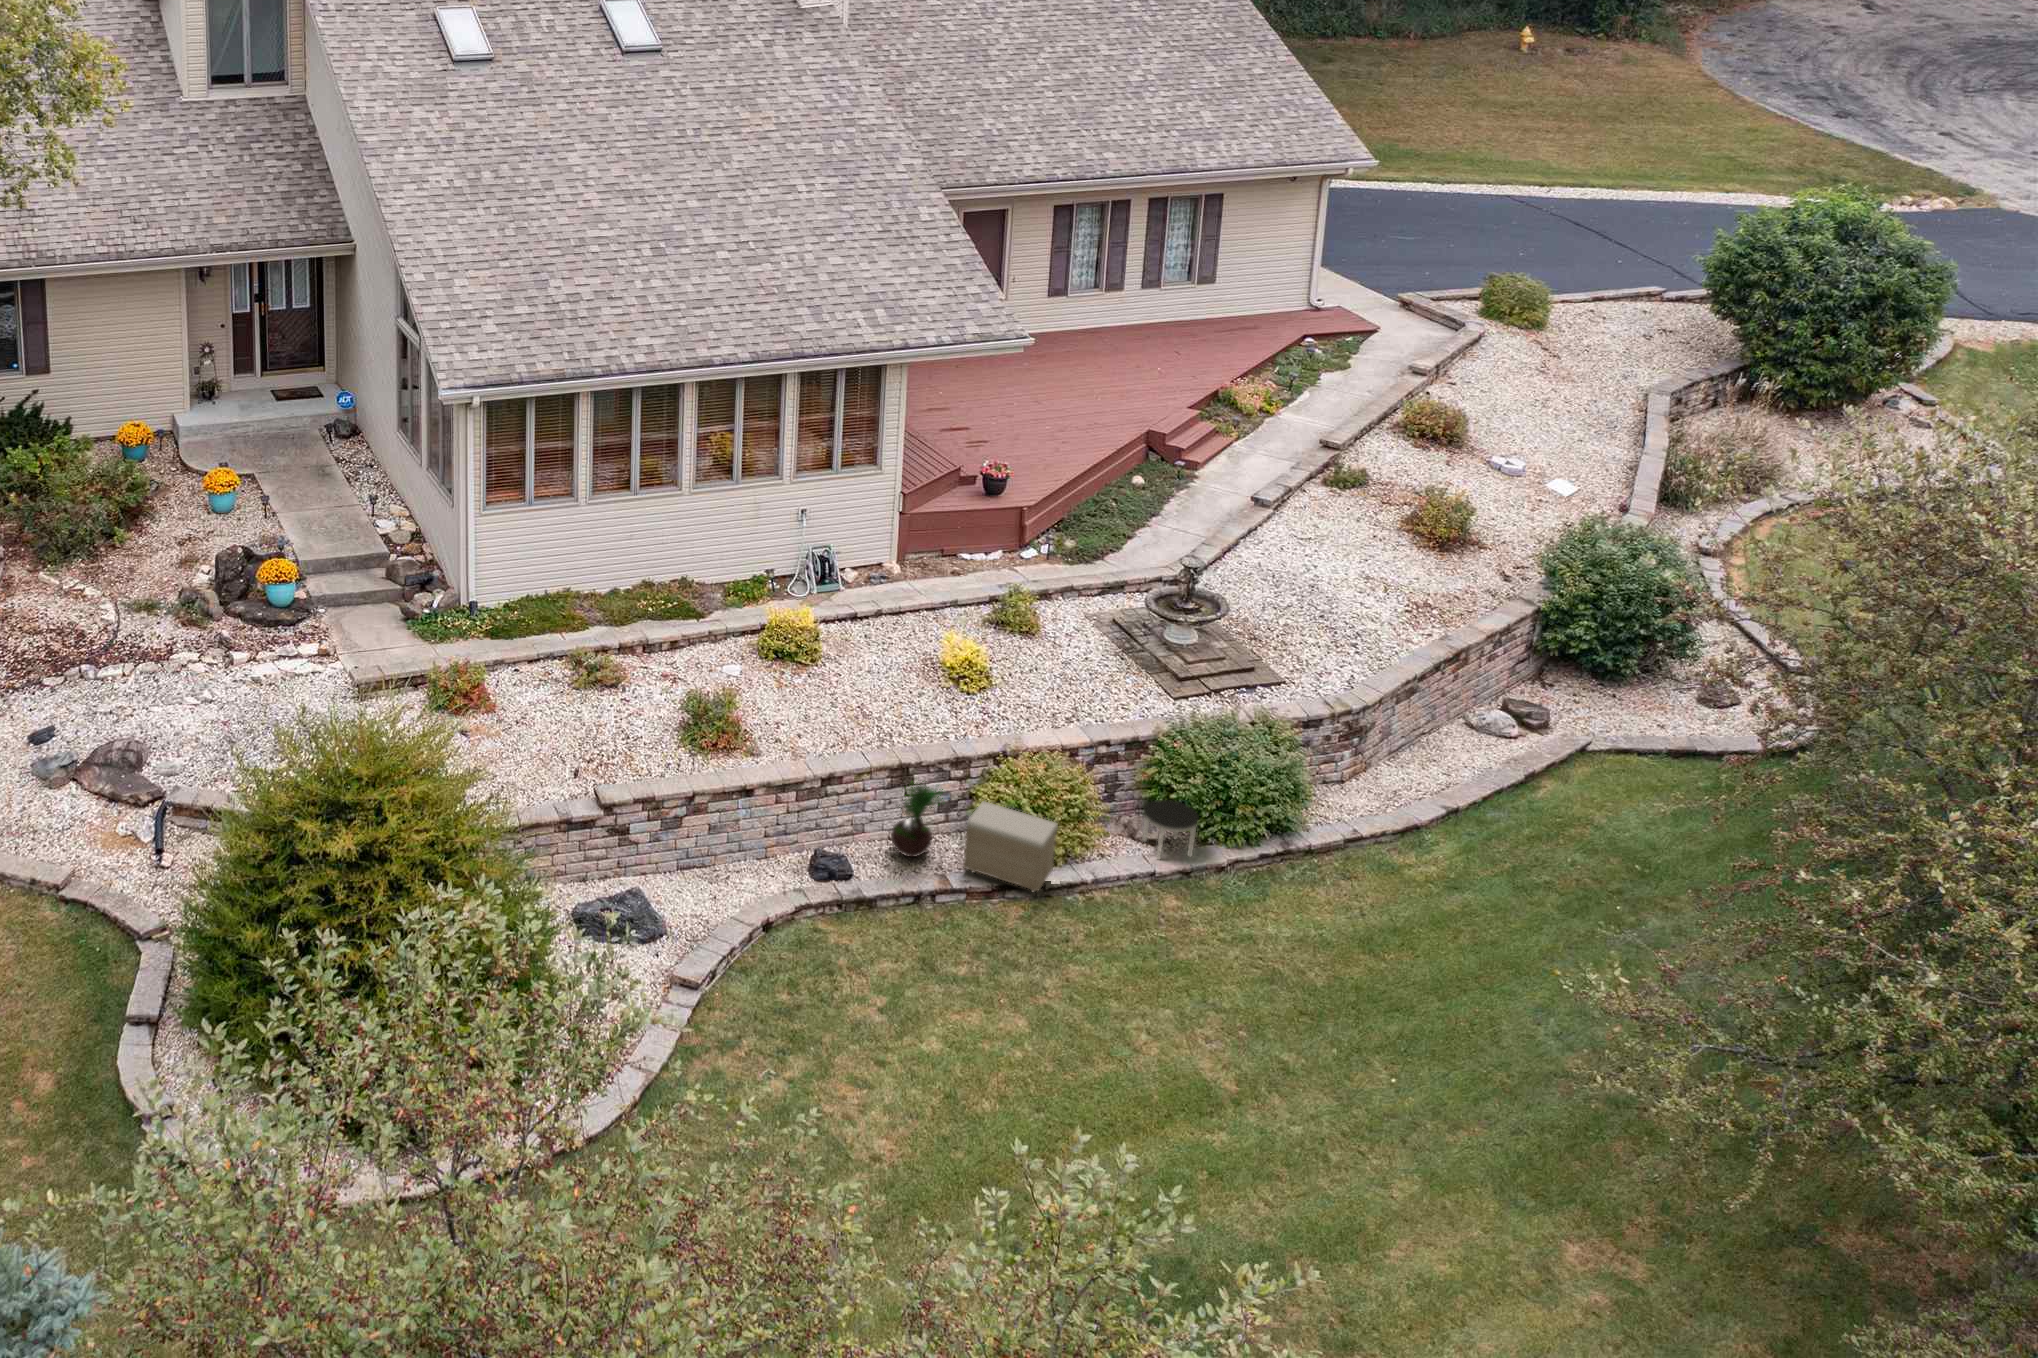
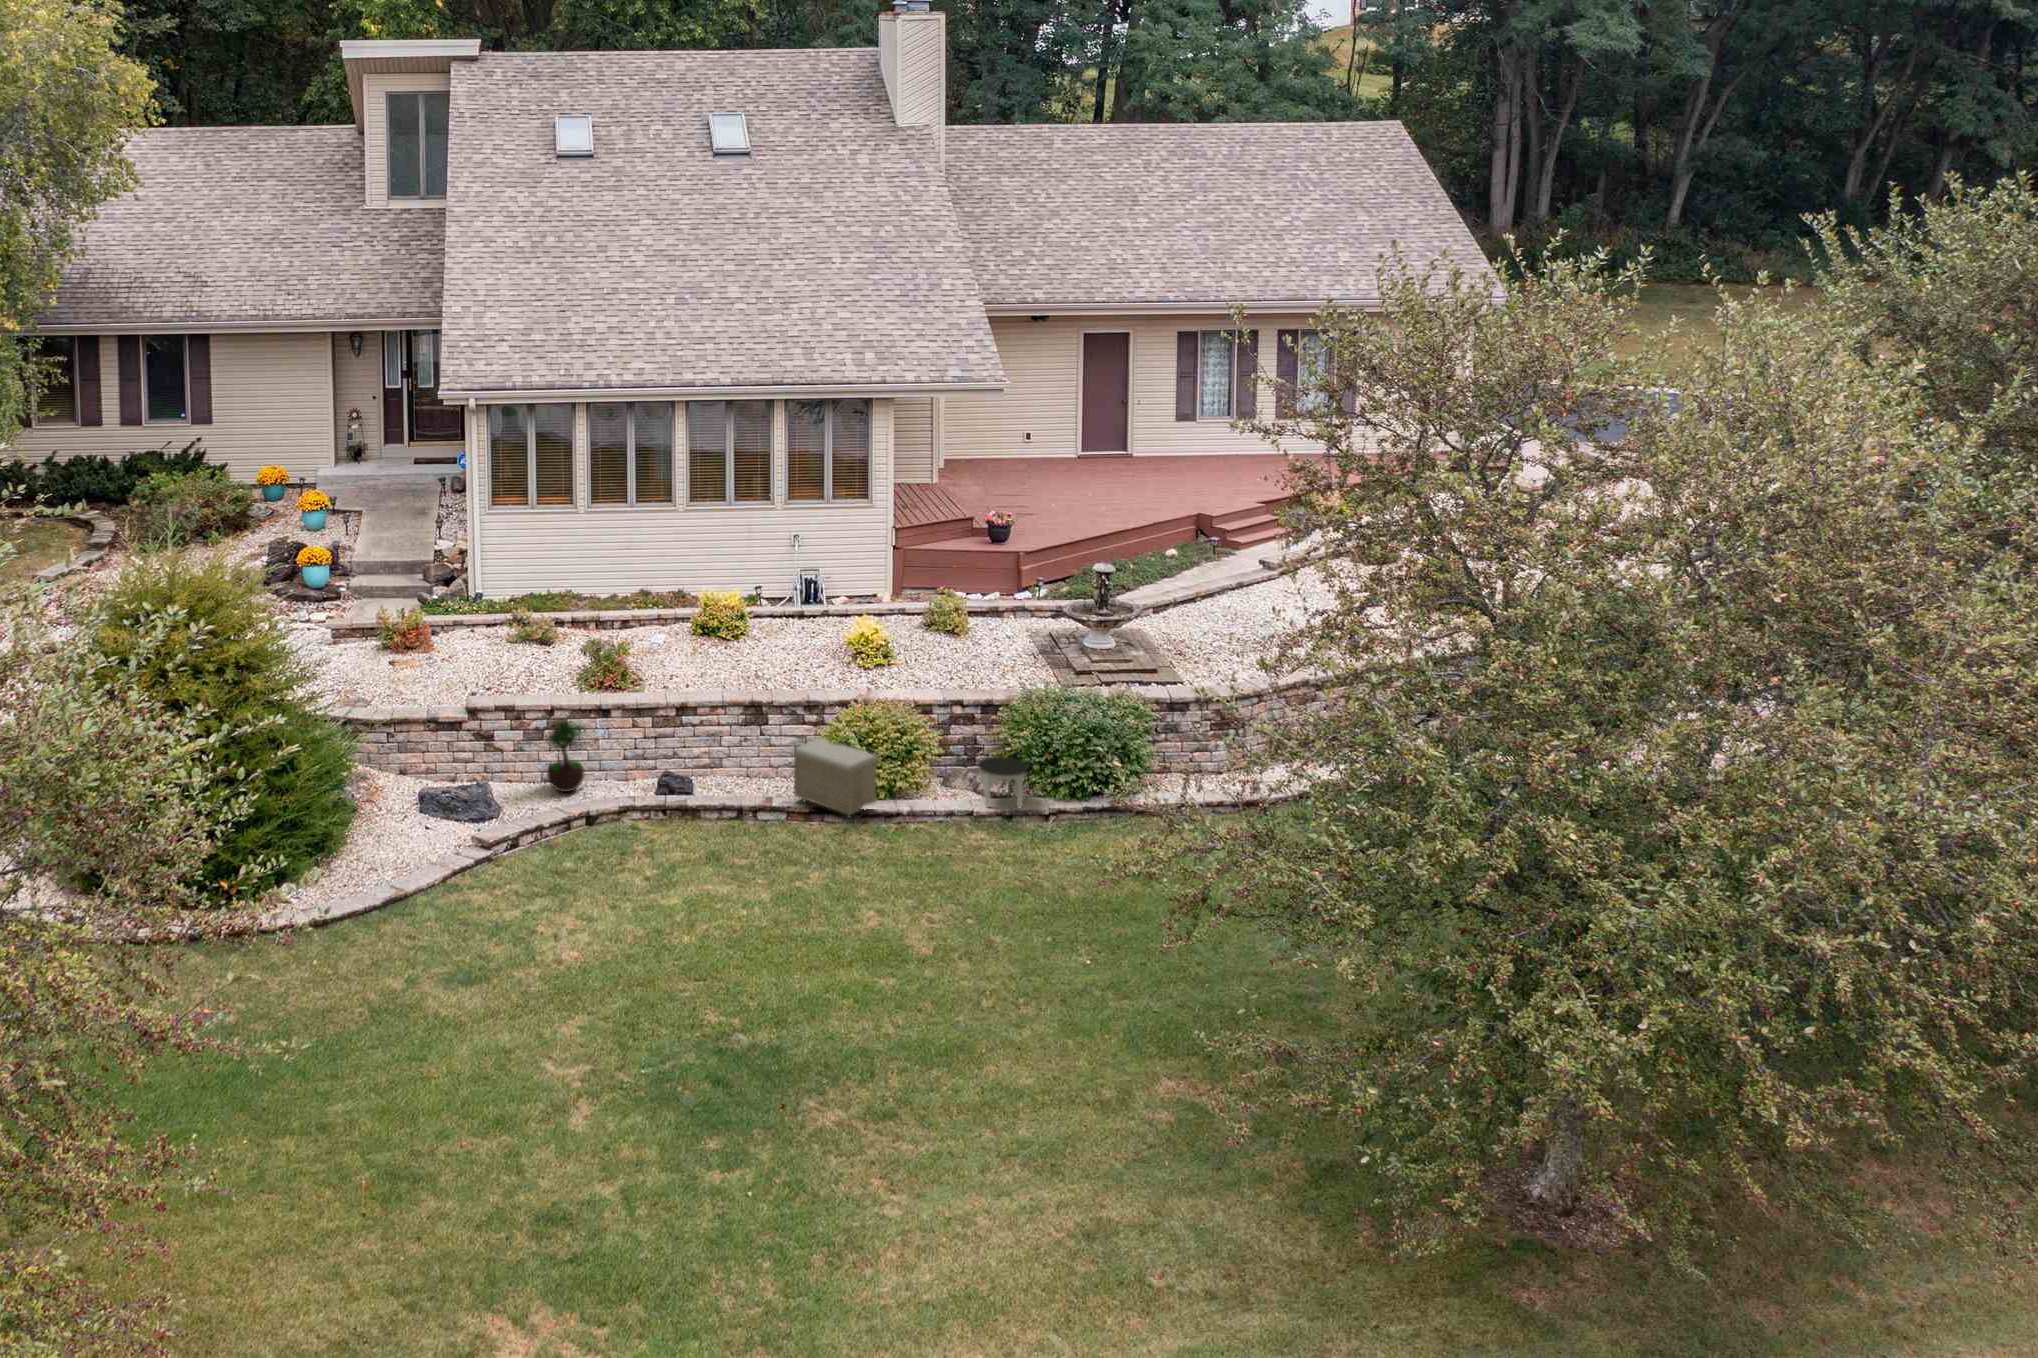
potted tree: present [891,781,943,857] -> present [543,719,585,792]

